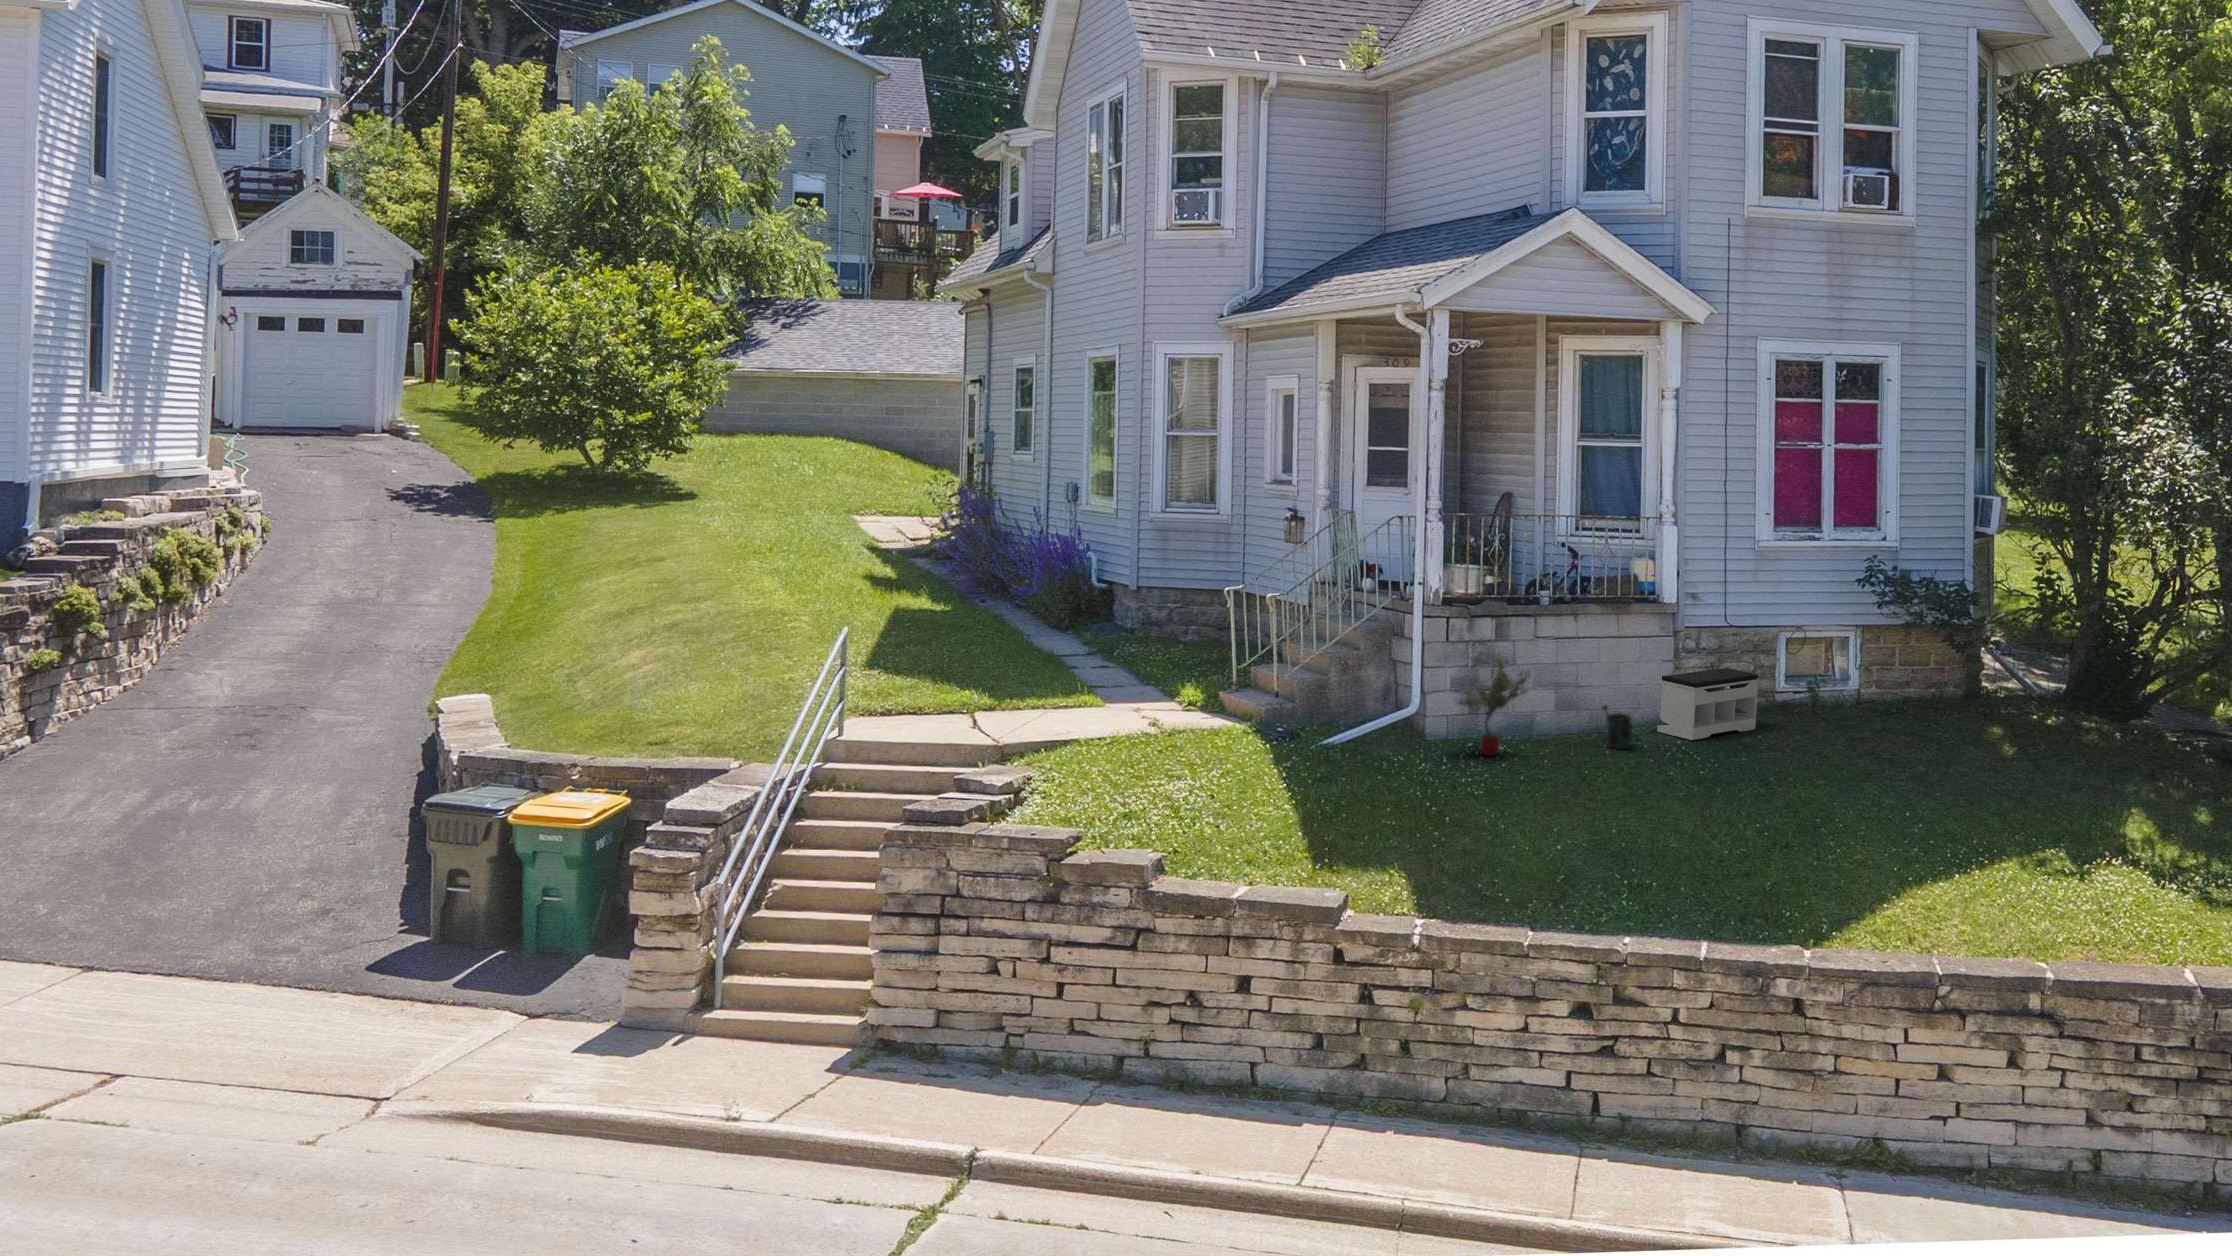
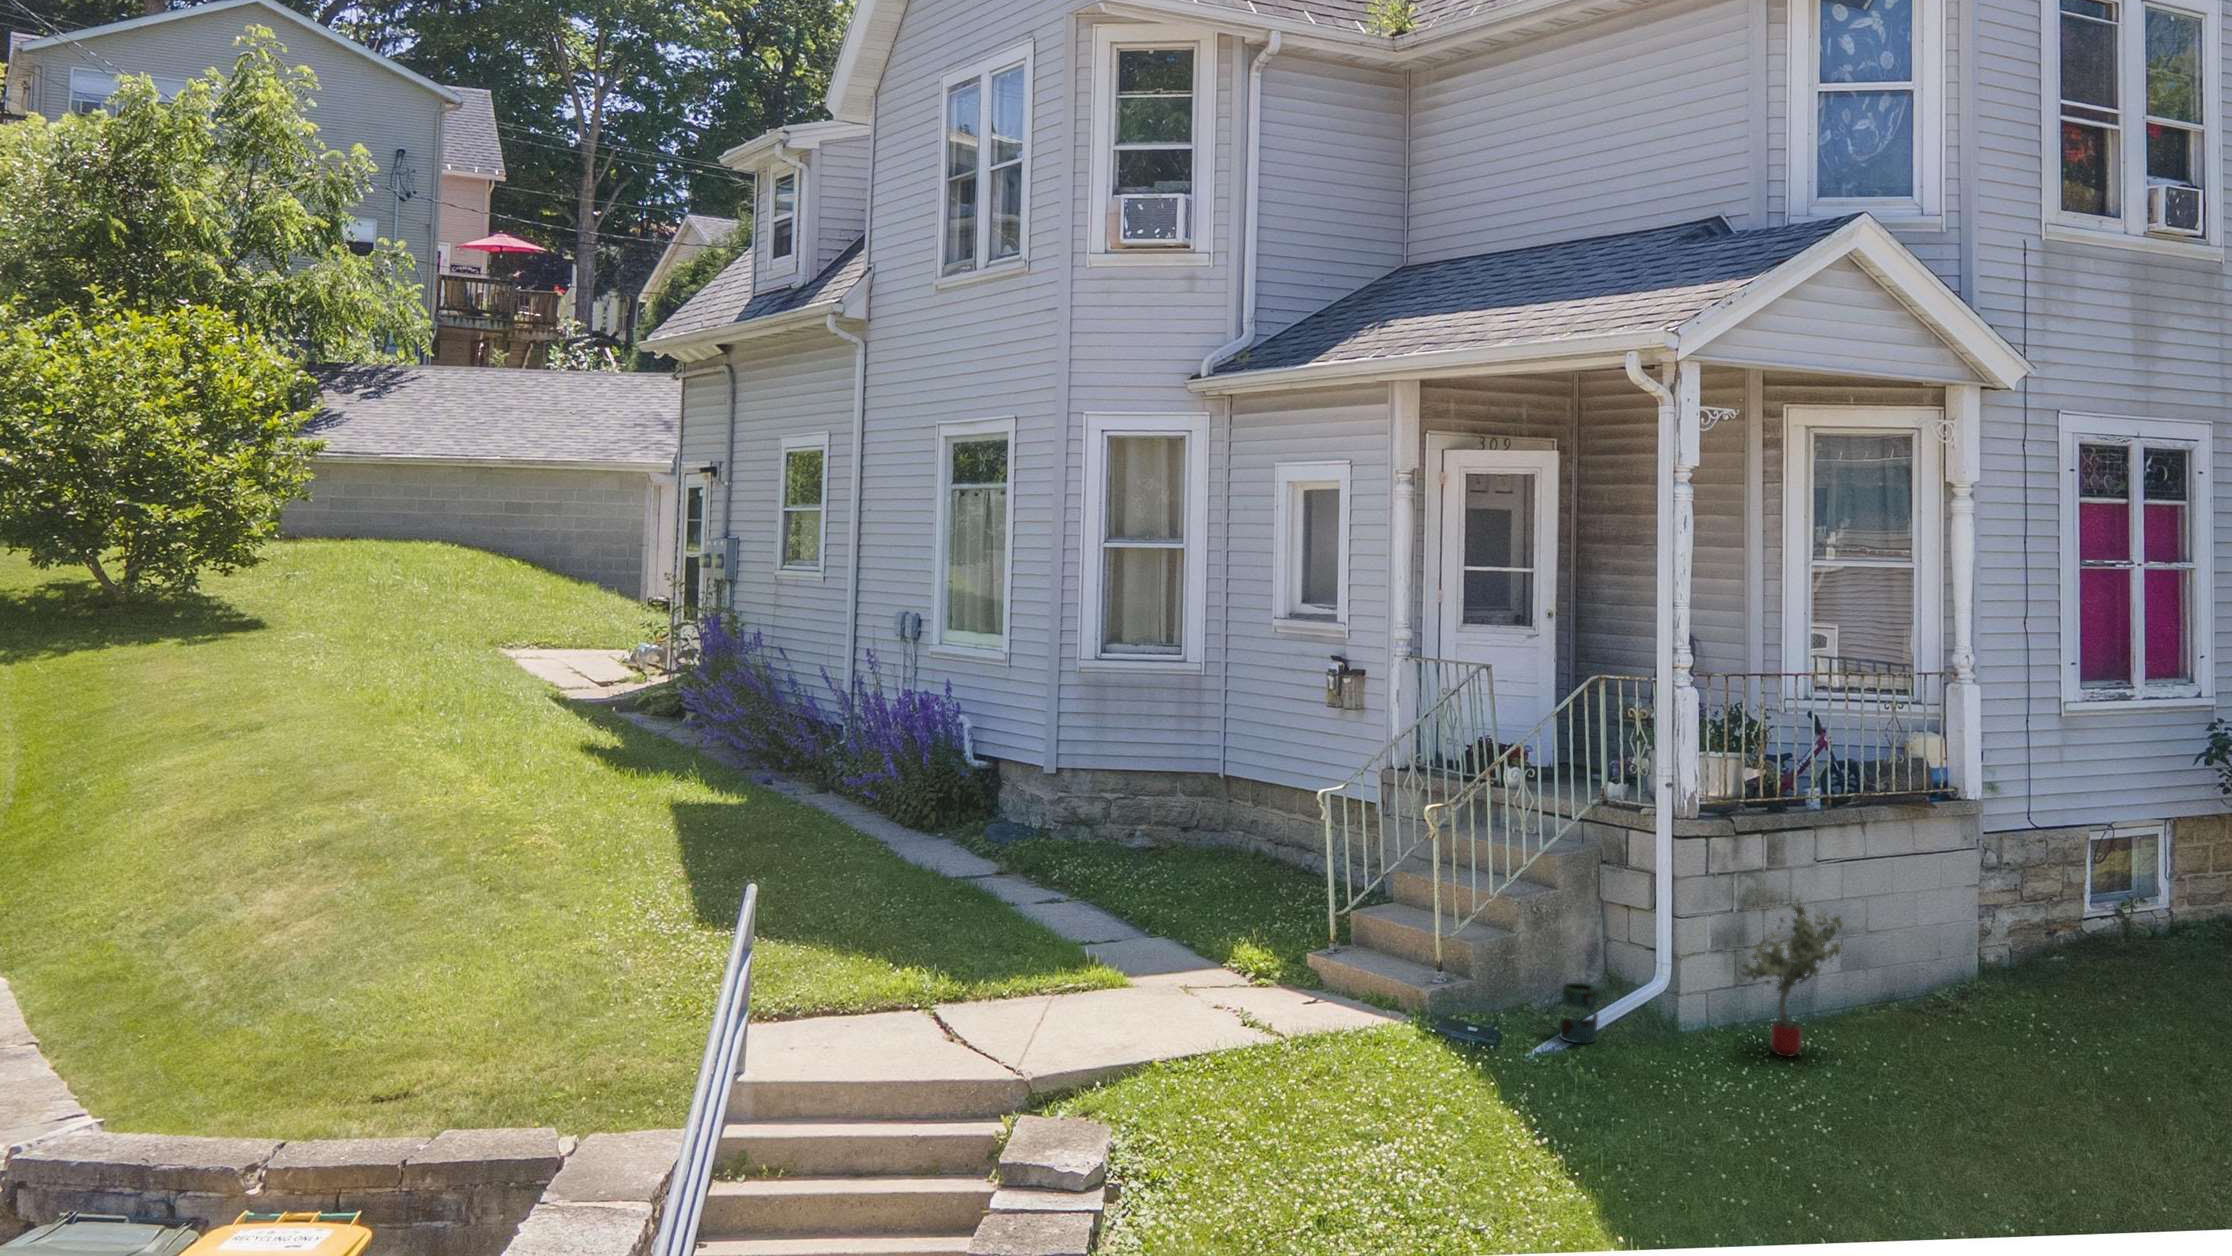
bench: present [1657,668,1759,740] -> none [1962,894,2084,1012]
watering can: present [1602,705,1632,749] -> present [1560,983,1600,1043]

